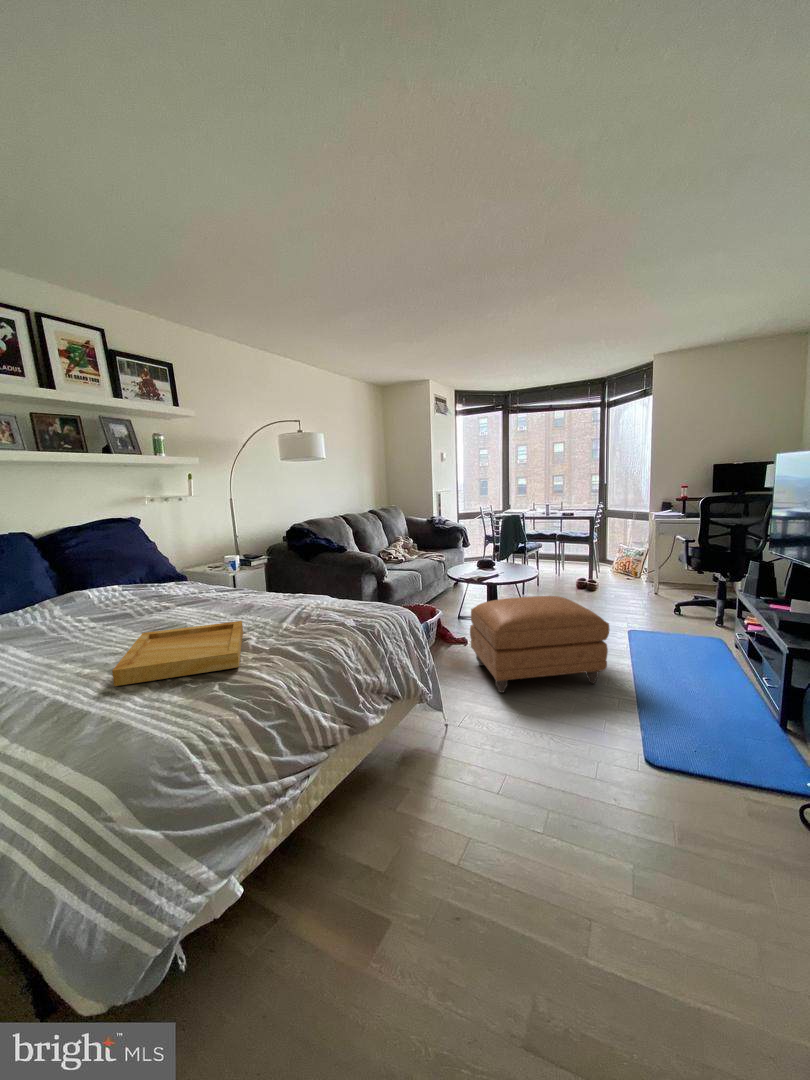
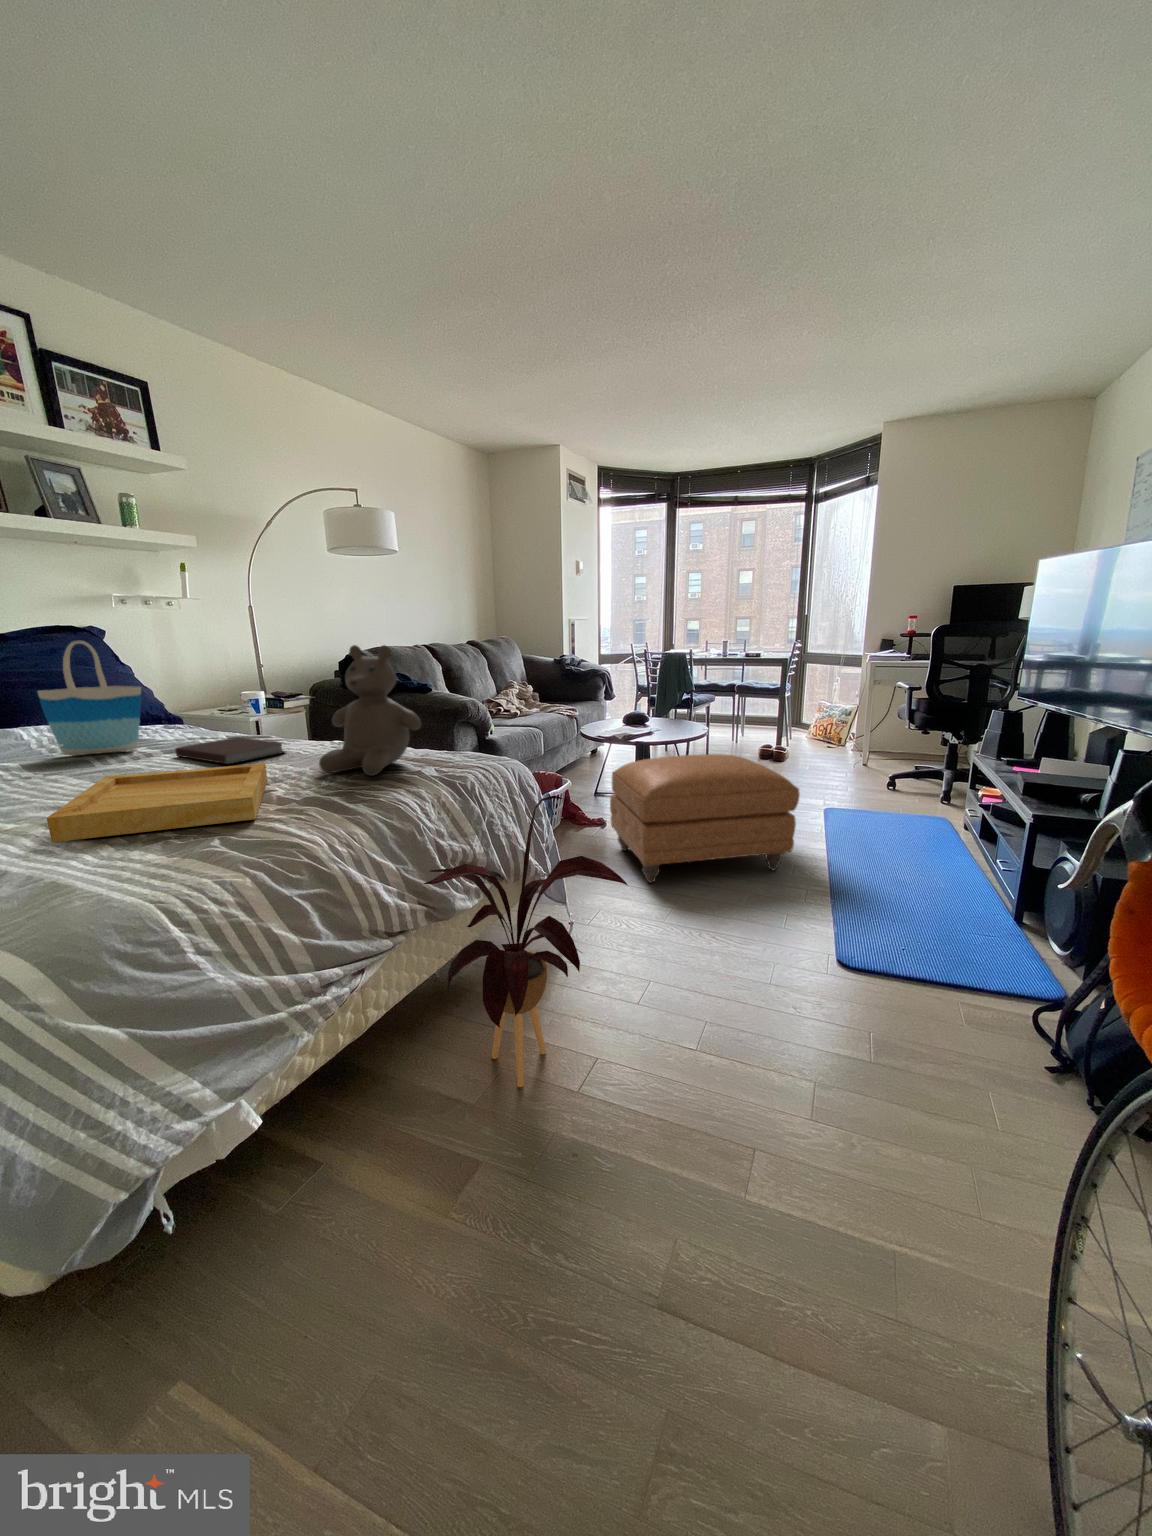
tote bag: none [100,537,163,610] -> present [38,641,141,755]
teddy bear: none [276,539,343,629] -> present [319,645,421,776]
notebook: none [183,595,254,618] -> present [175,737,285,764]
house plant: none [348,650,490,861] -> present [424,796,628,1087]

